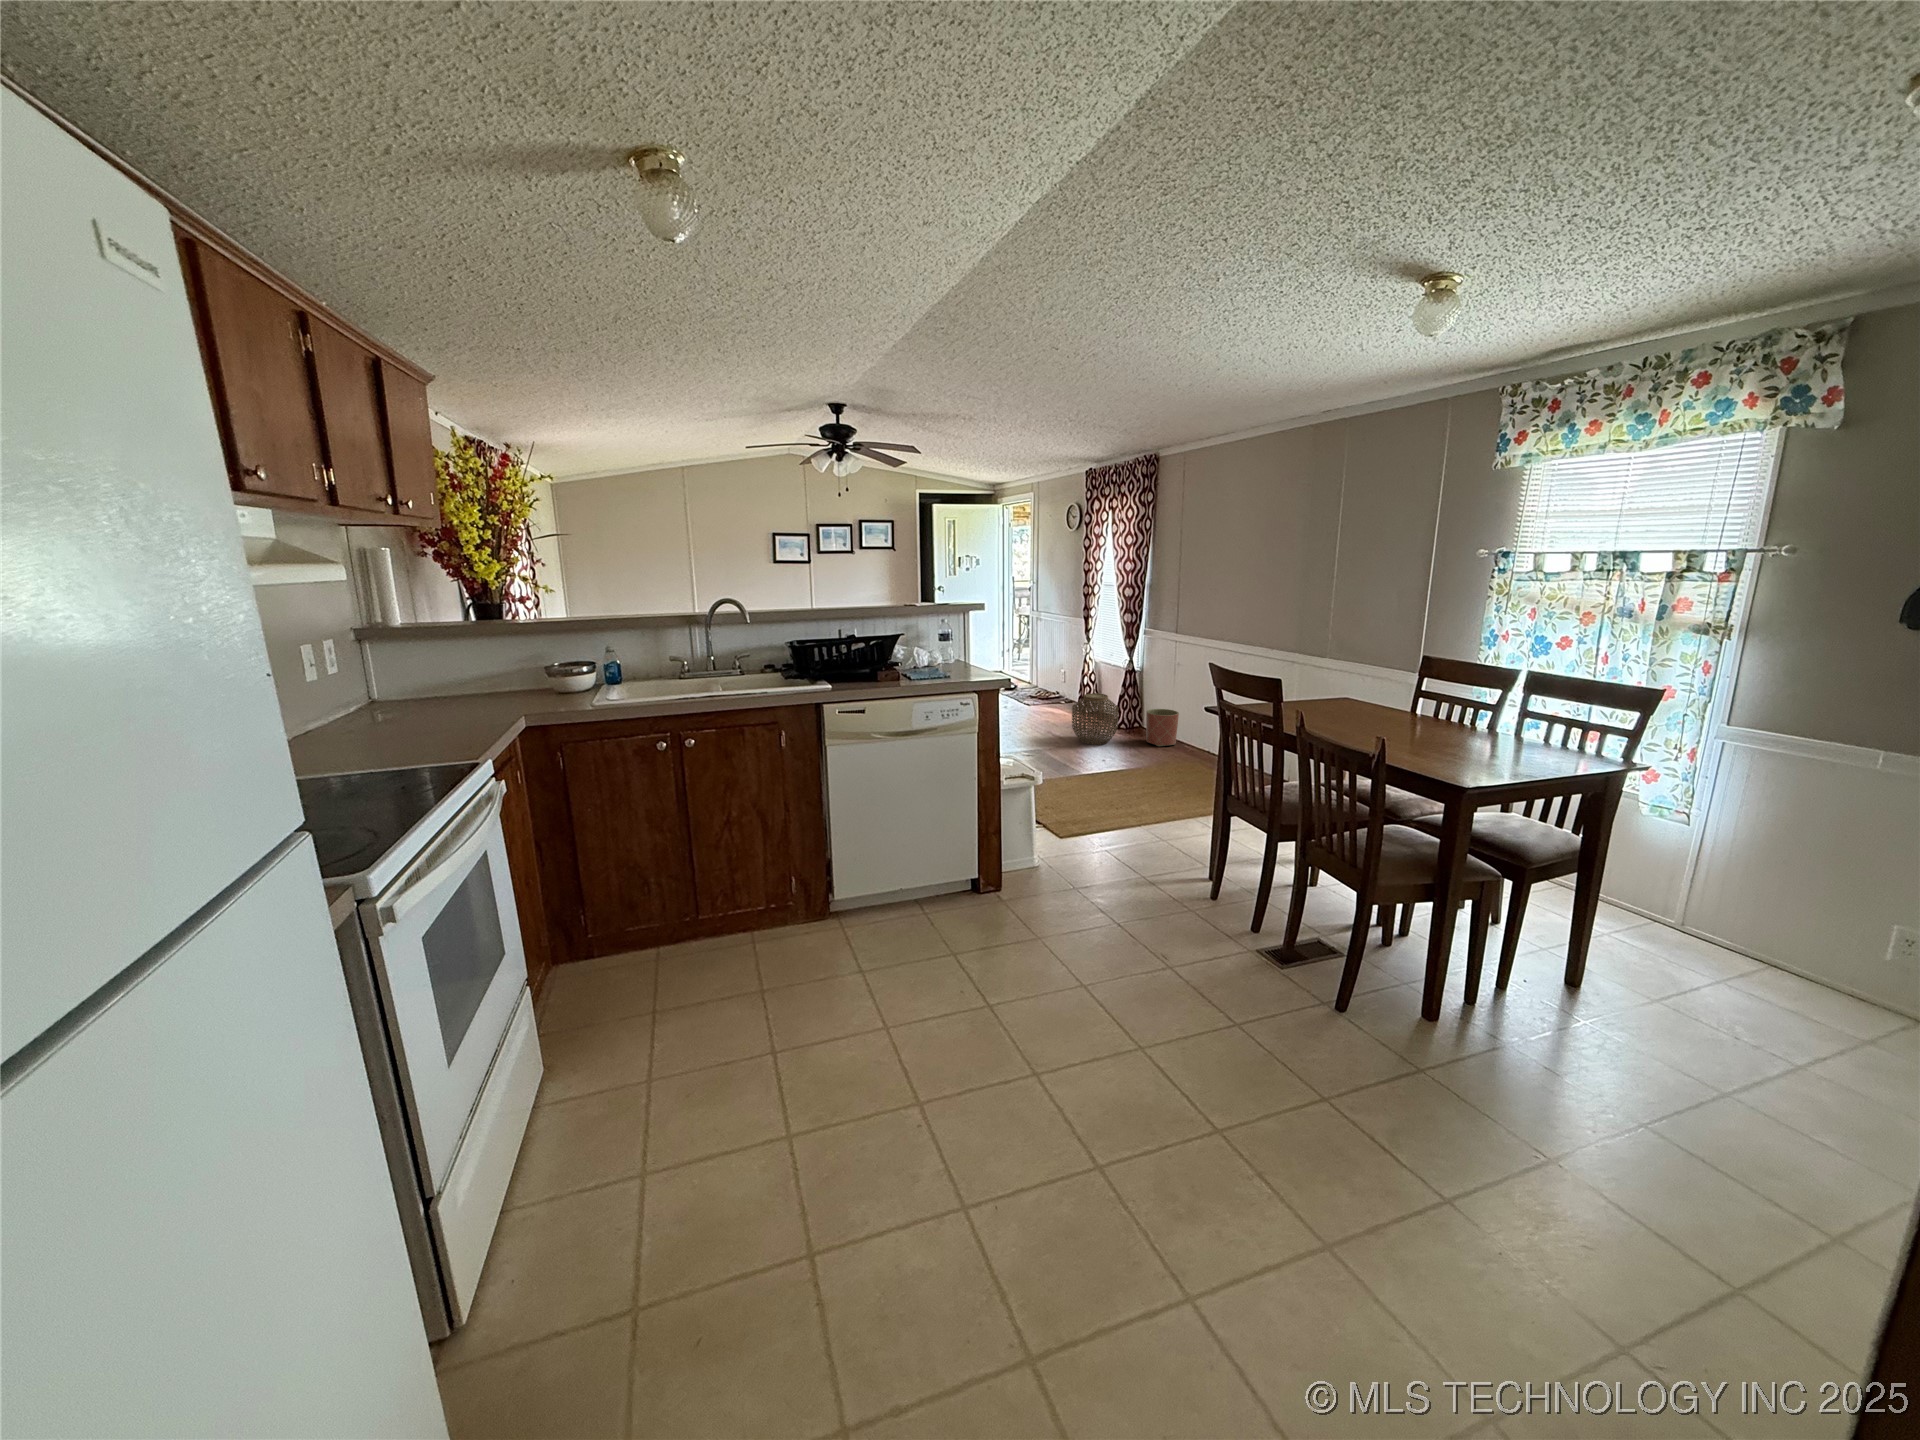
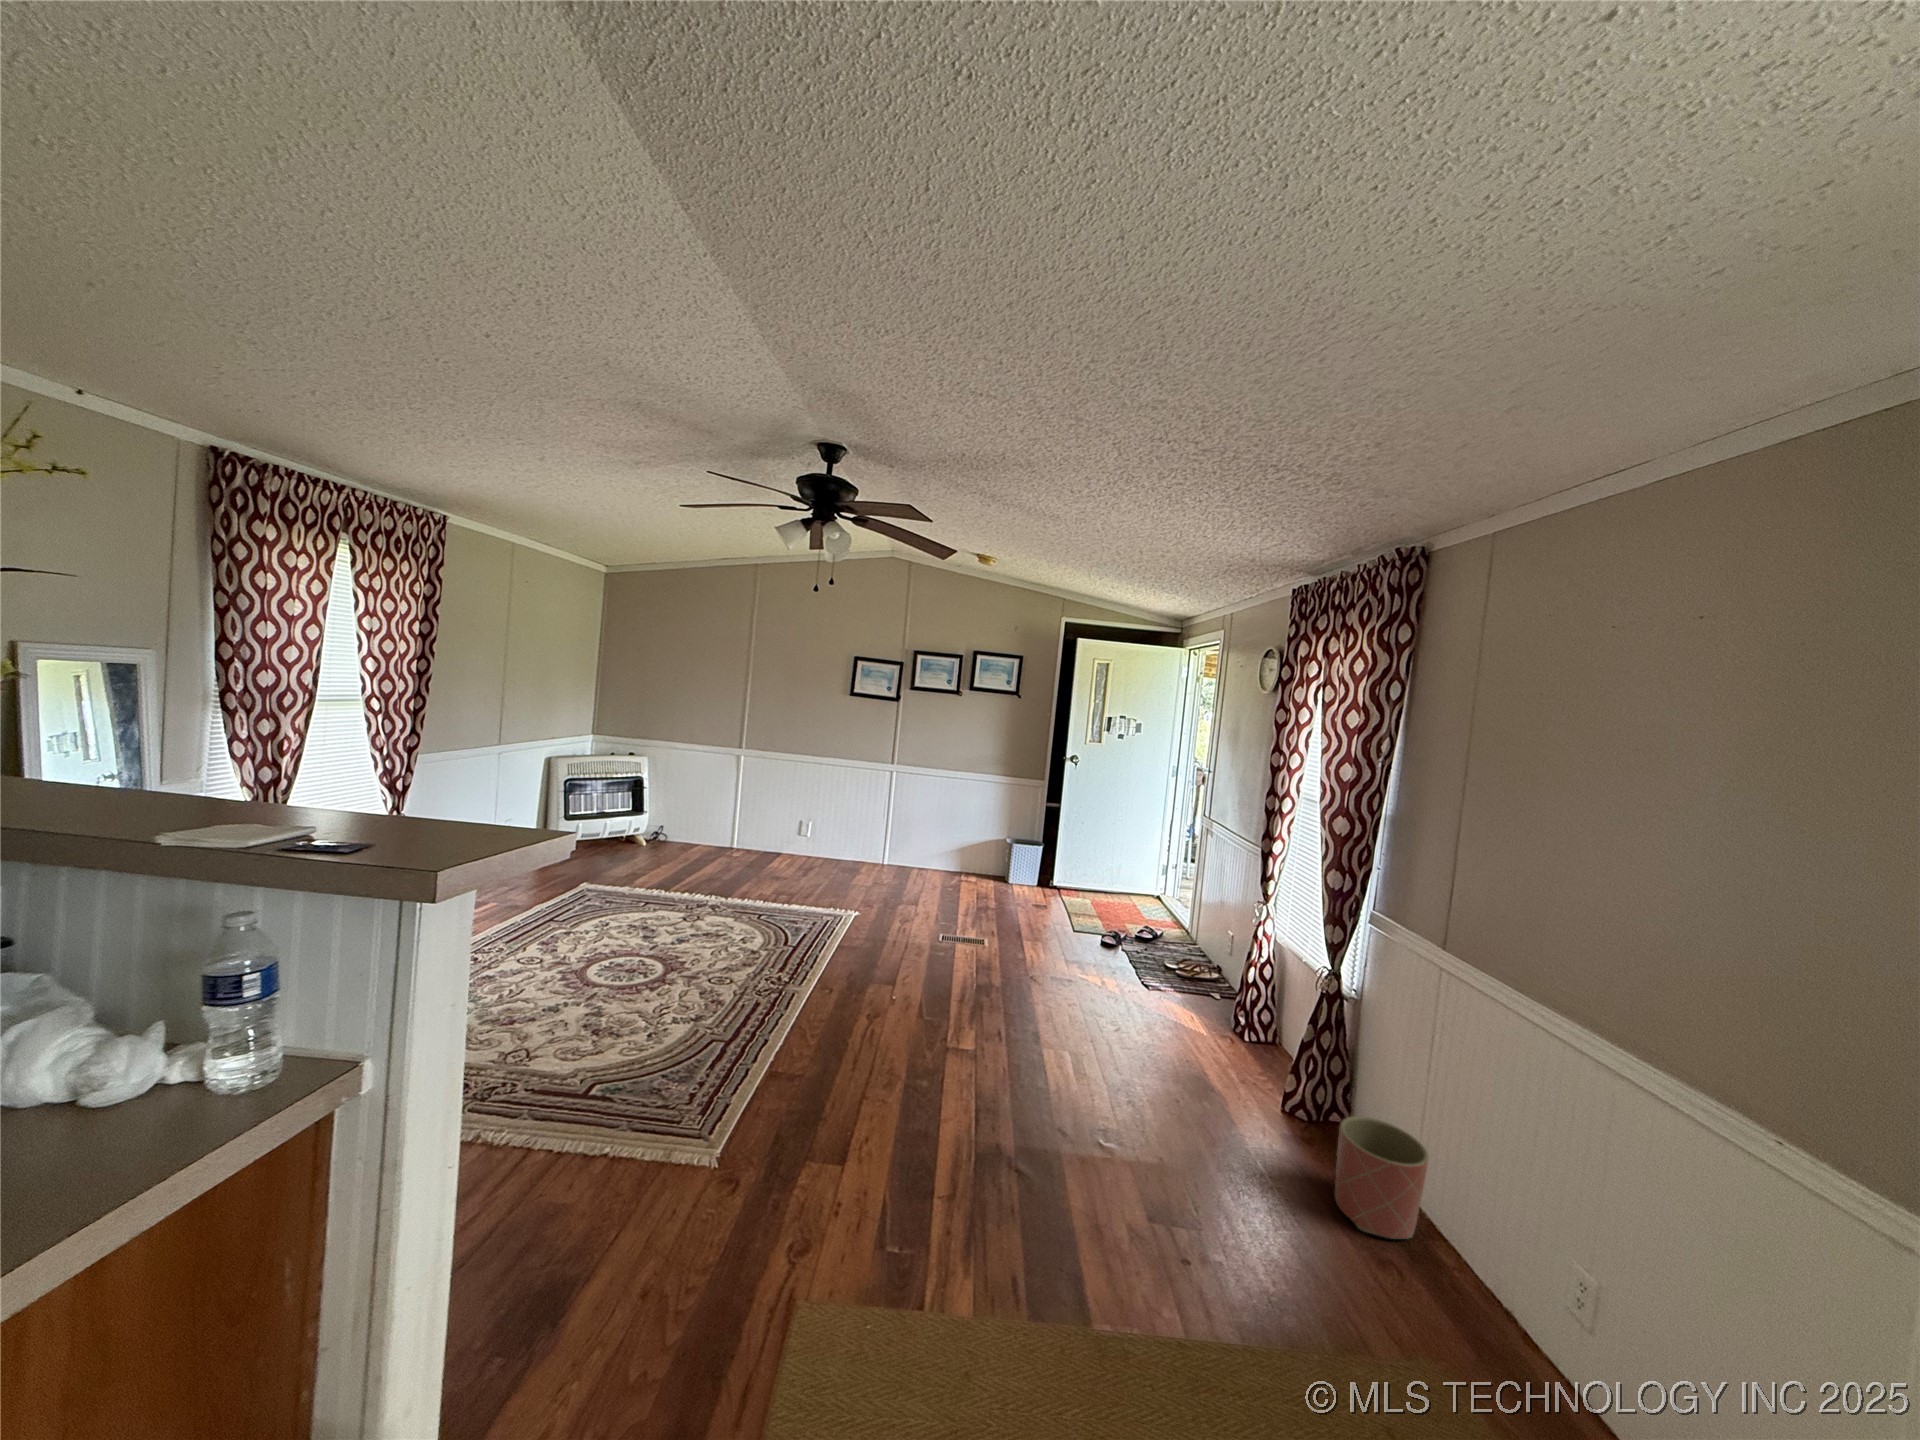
woven basket: present [1072,693,1119,745] -> none [1158,1034,1269,1167]

